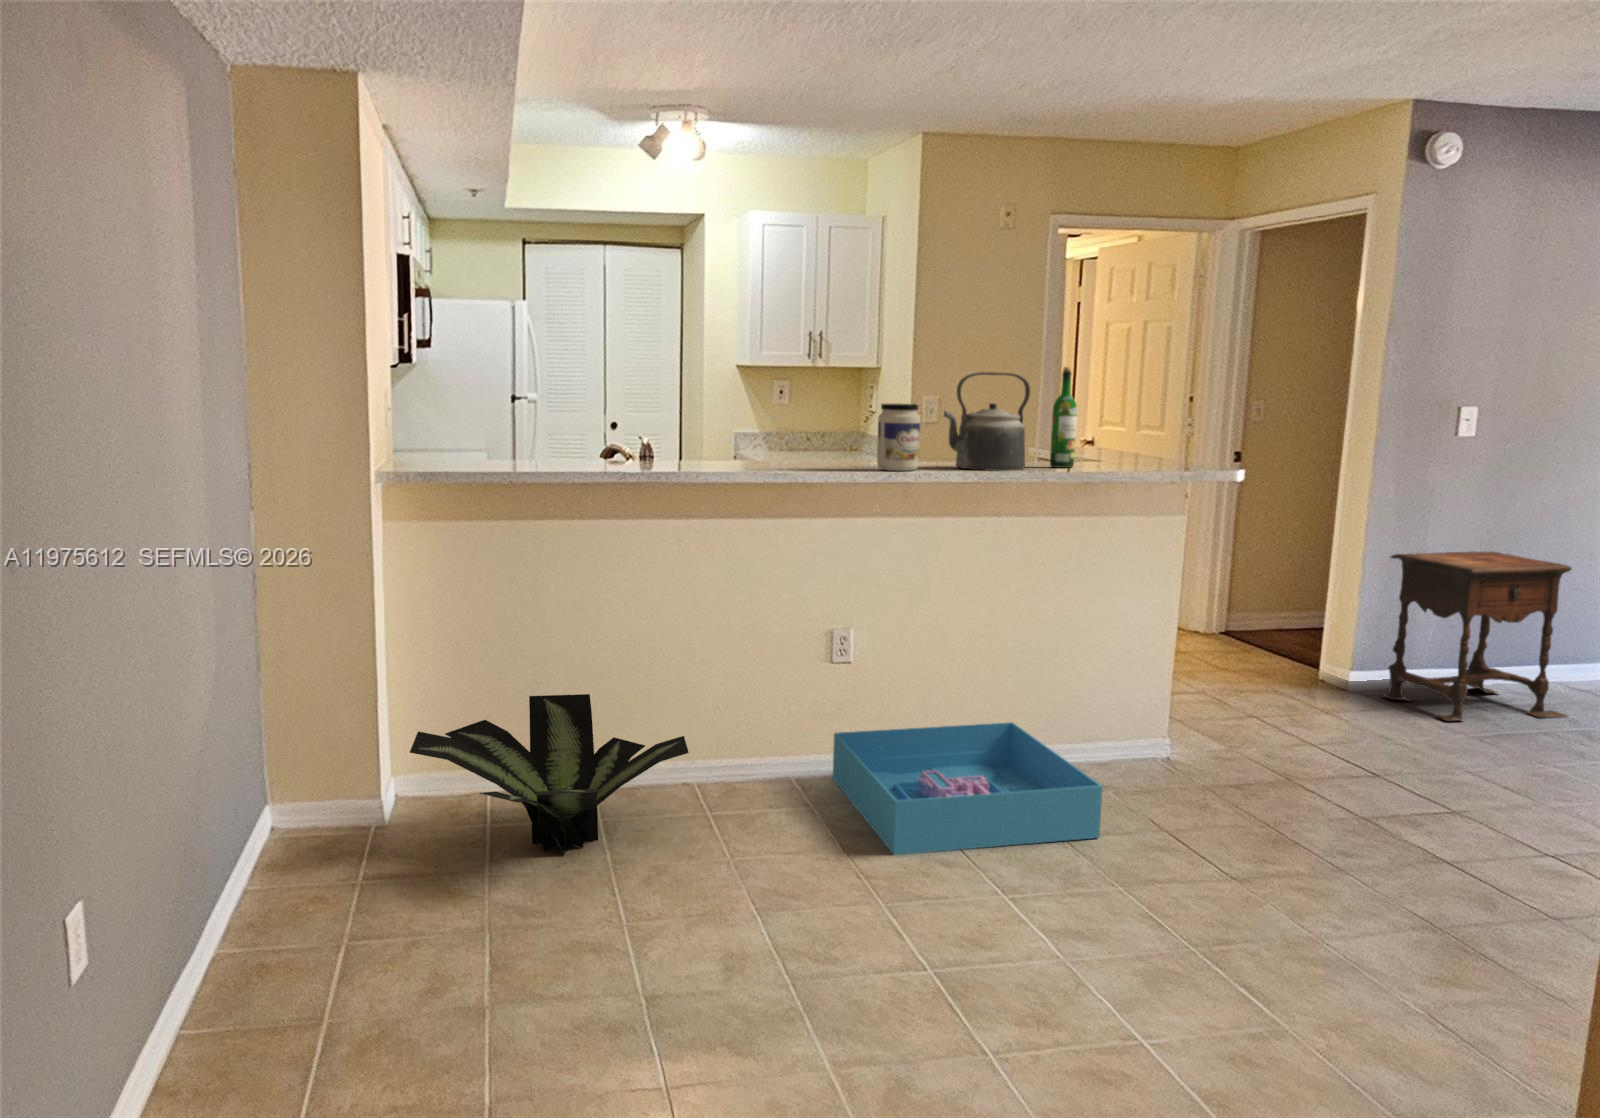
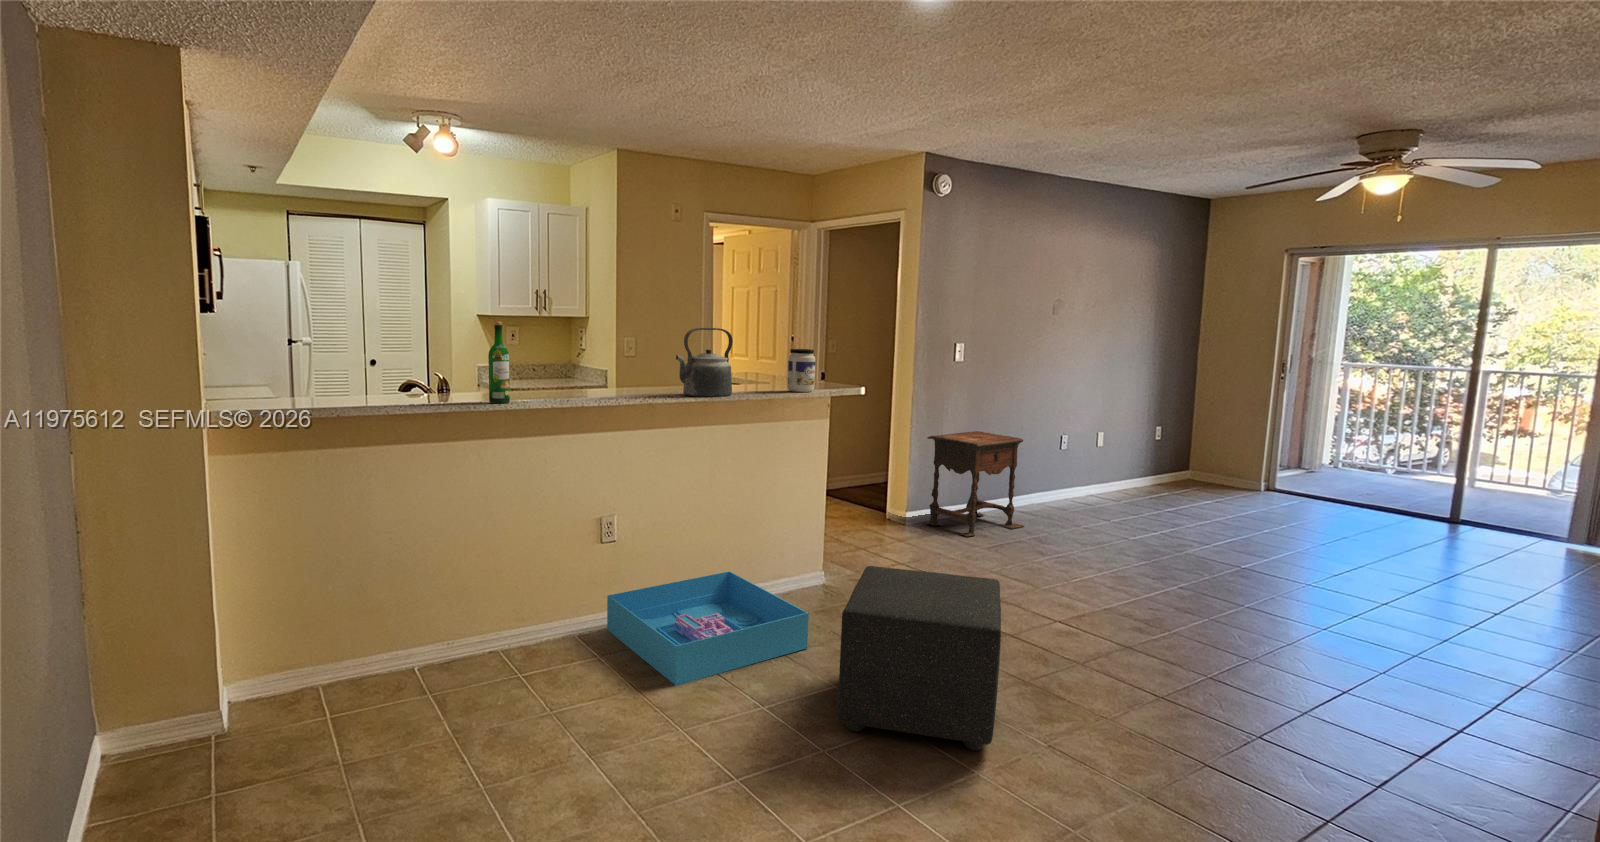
wine bottle: present [1050,367,1077,468] -> present [488,321,510,403]
jar: present [877,404,920,471] -> present [788,349,815,392]
potted plant: present [410,694,689,855] -> none [259,591,514,733]
ottoman: none [1096,721,1390,1005] -> present [838,566,1001,751]

